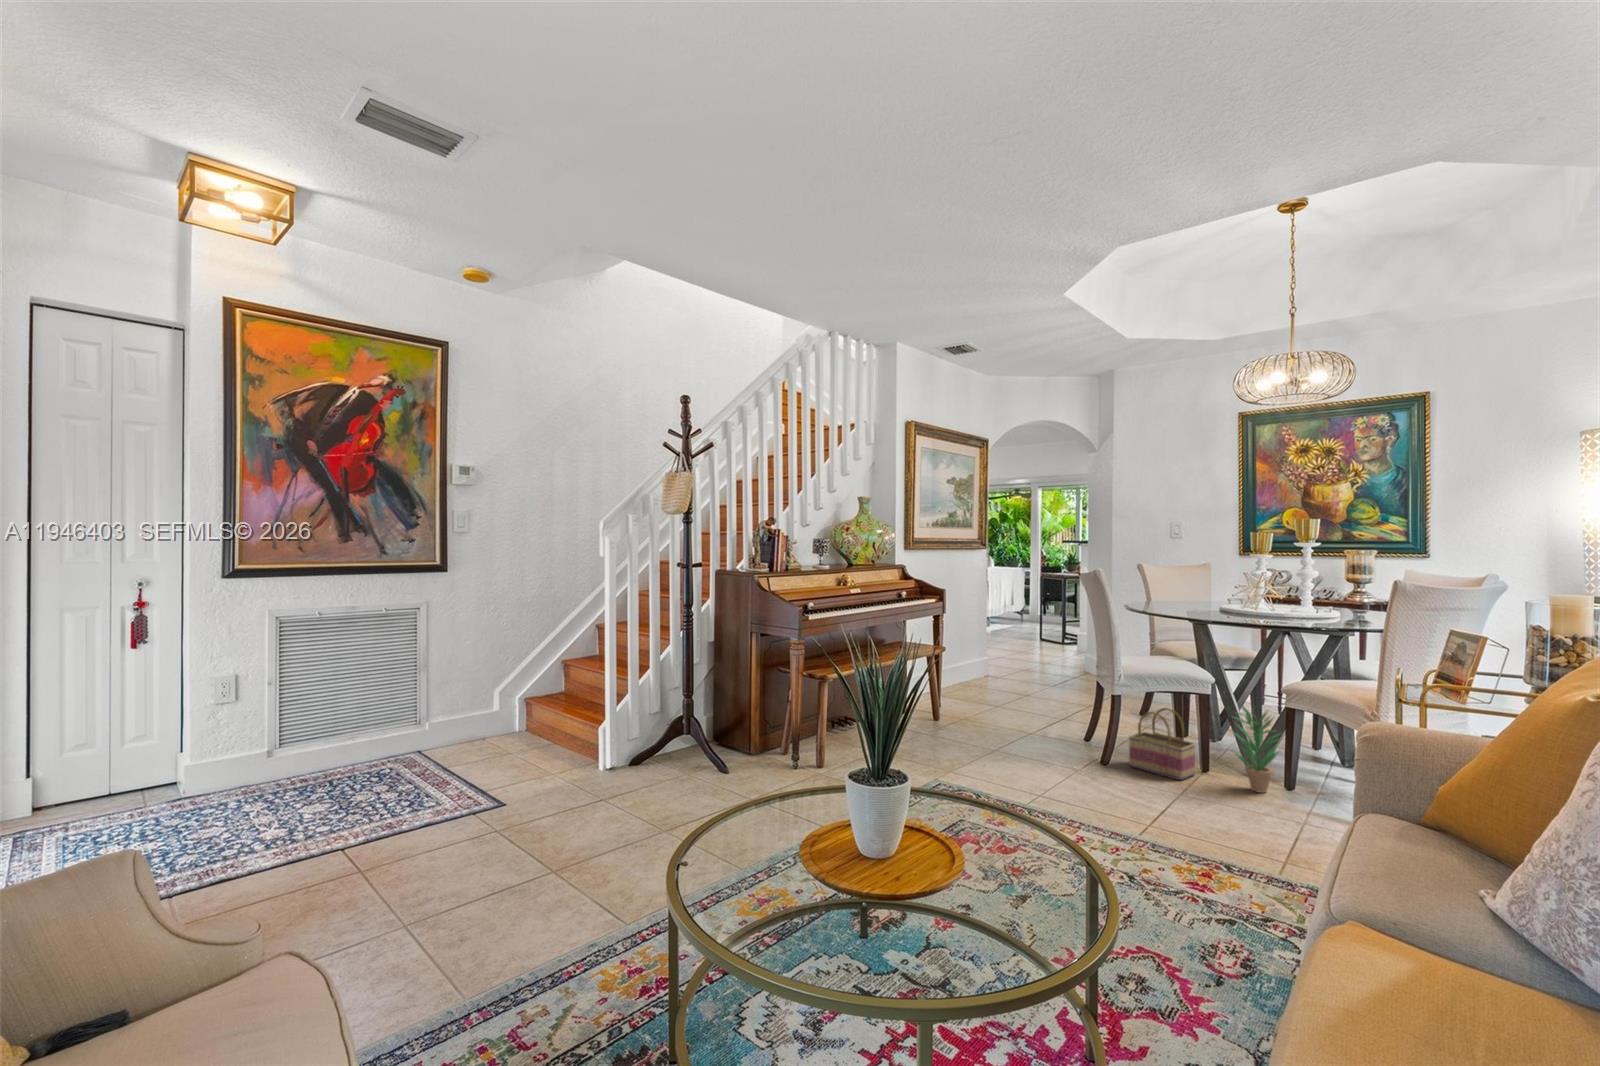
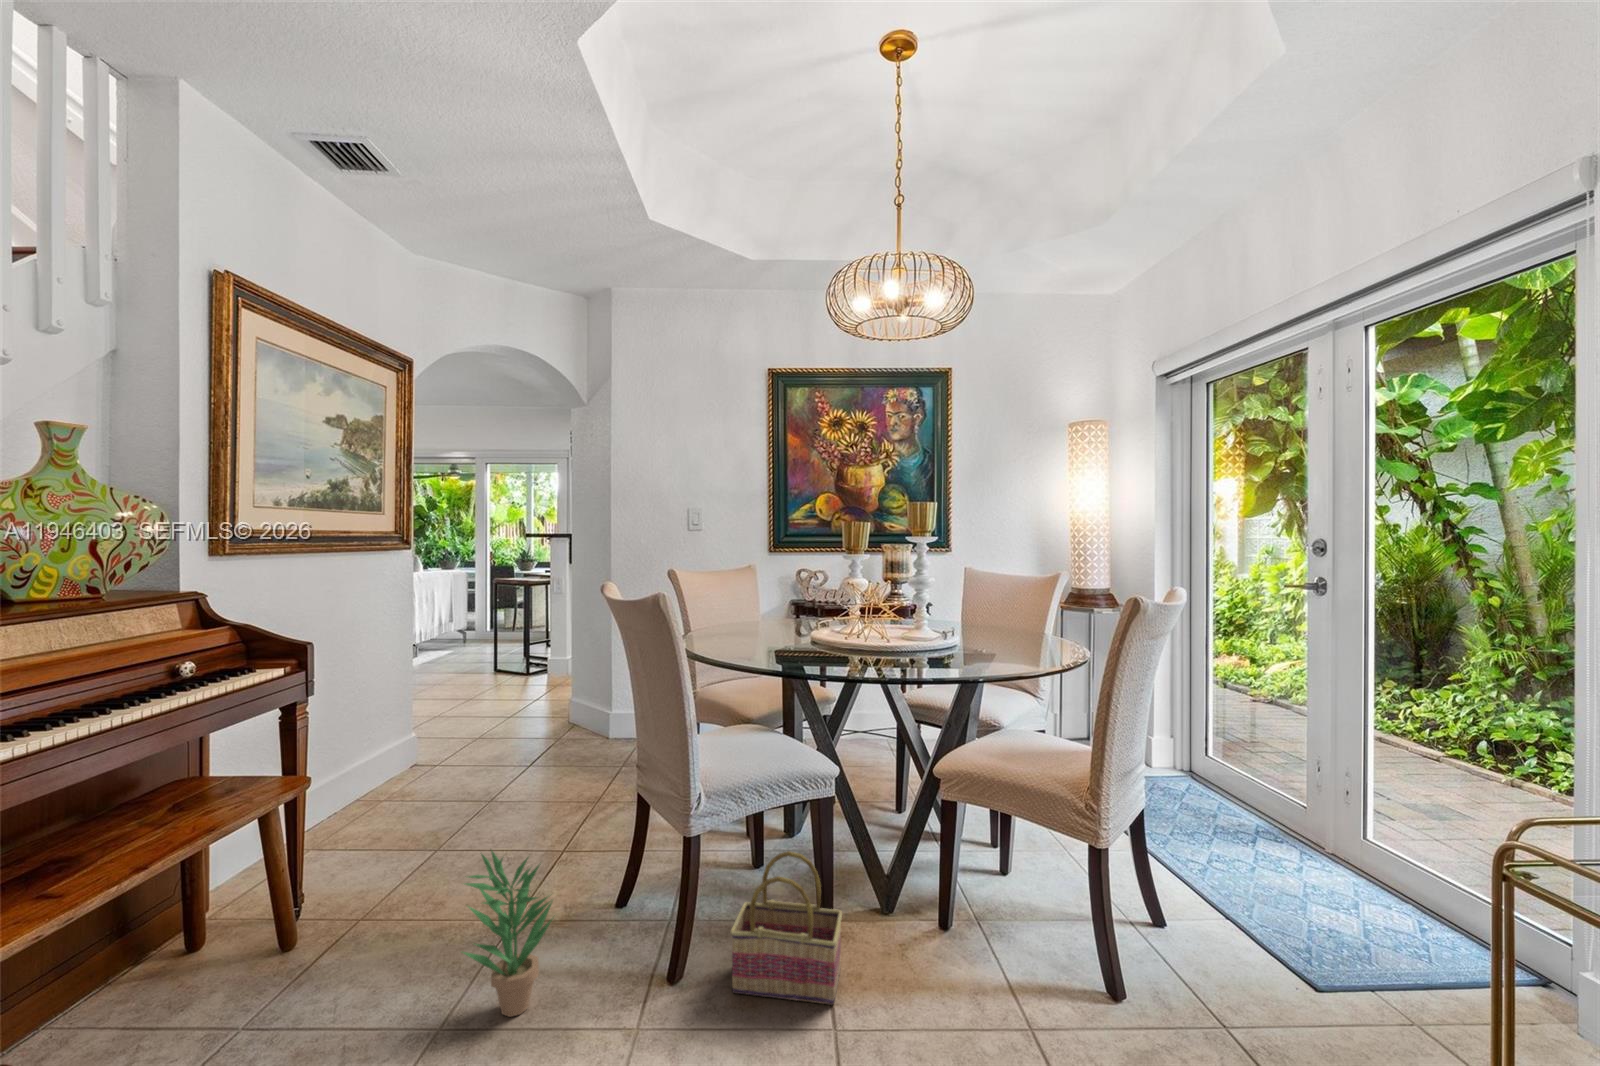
potted plant: present [1235,706,1280,793] -> present [463,851,552,1017]

